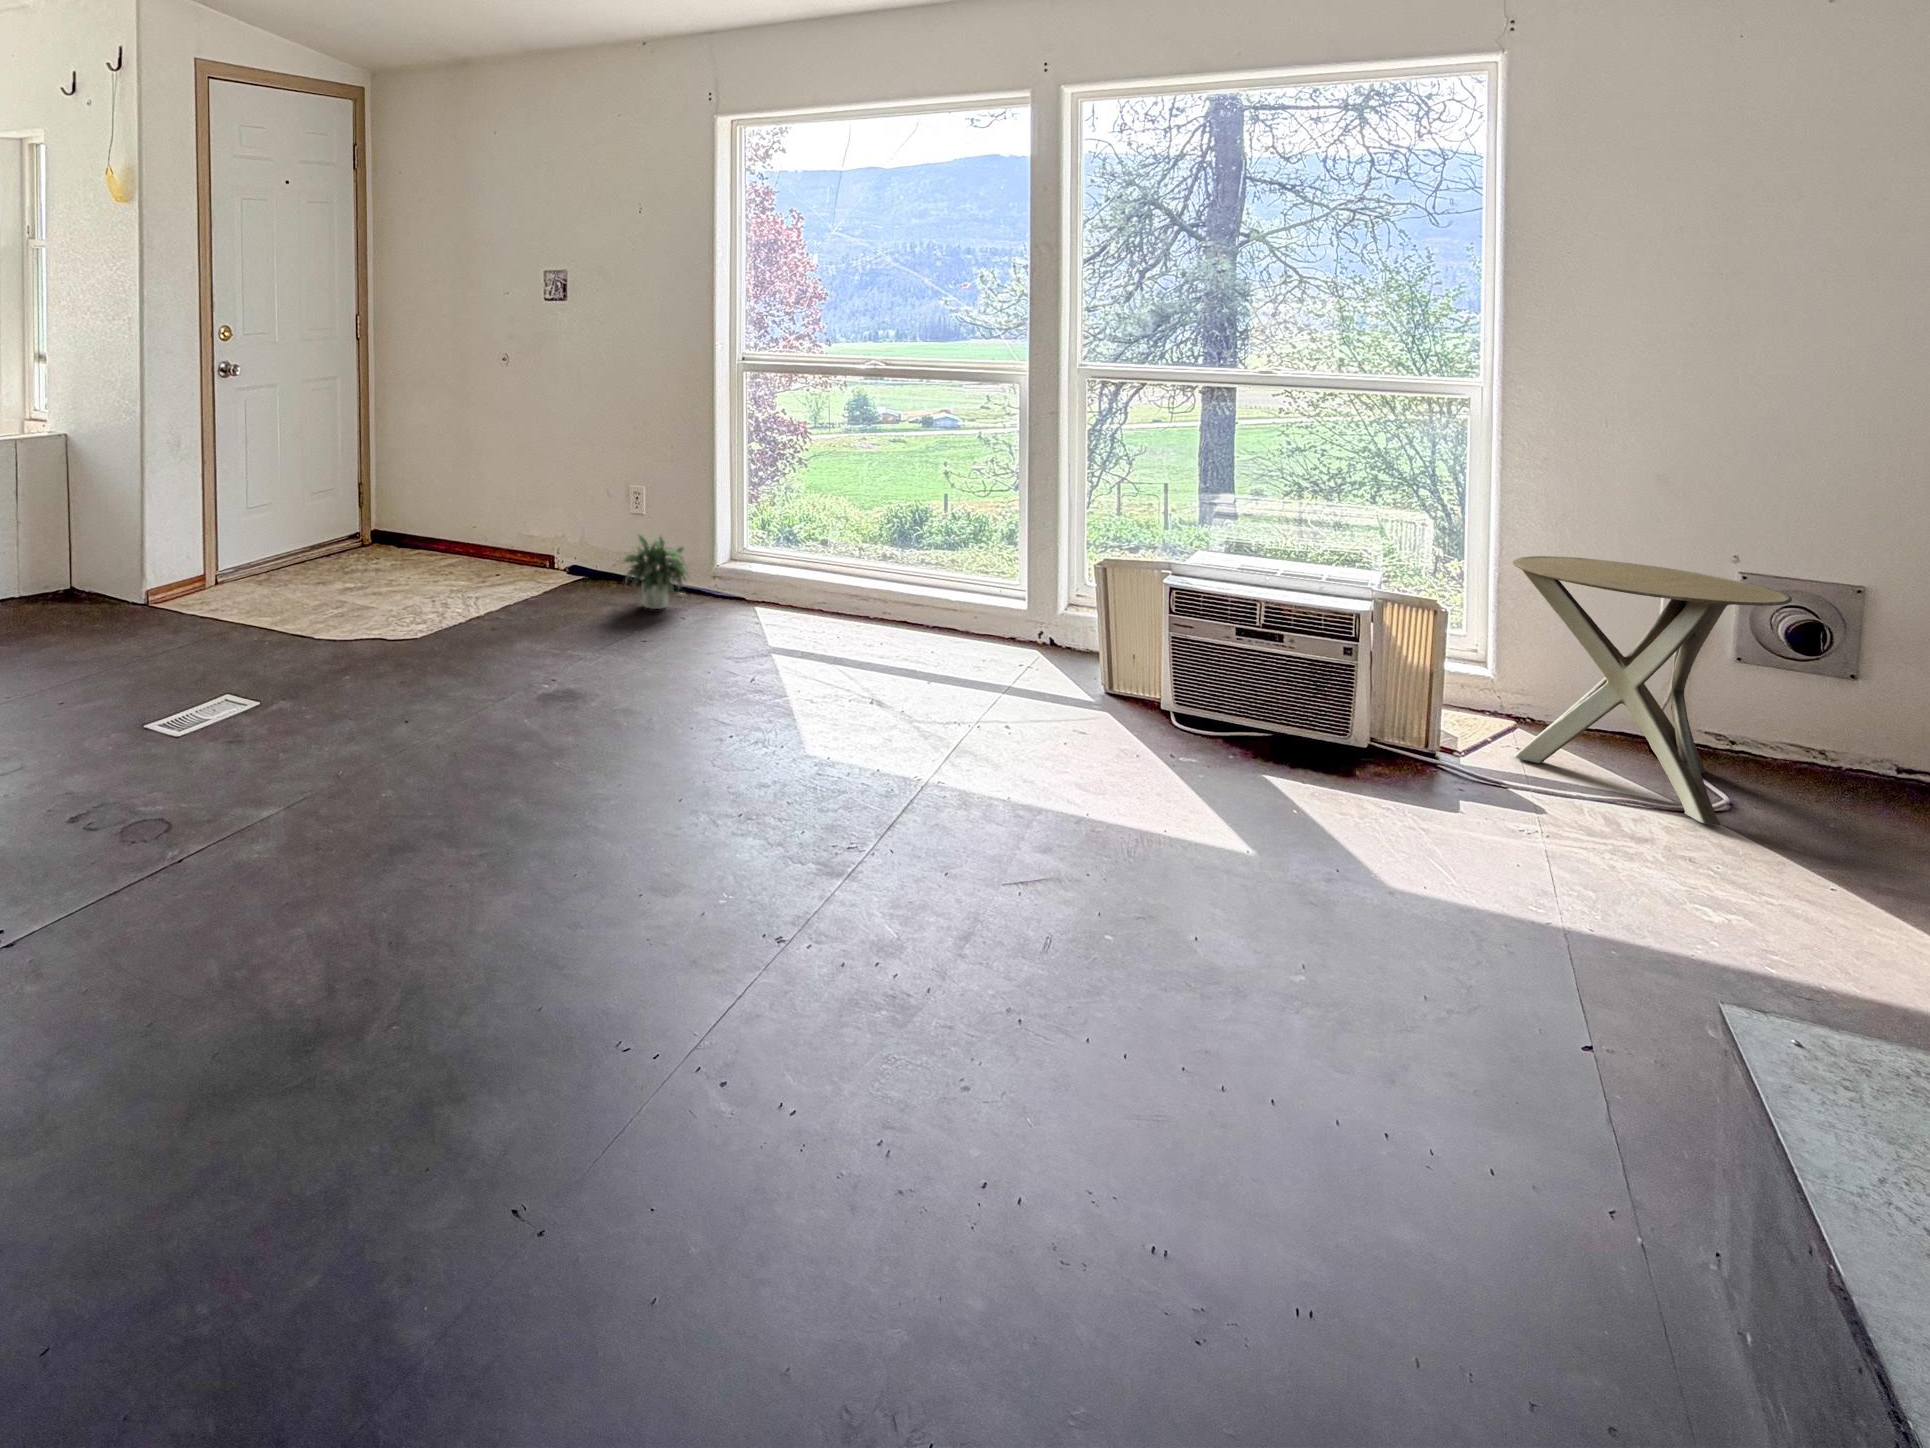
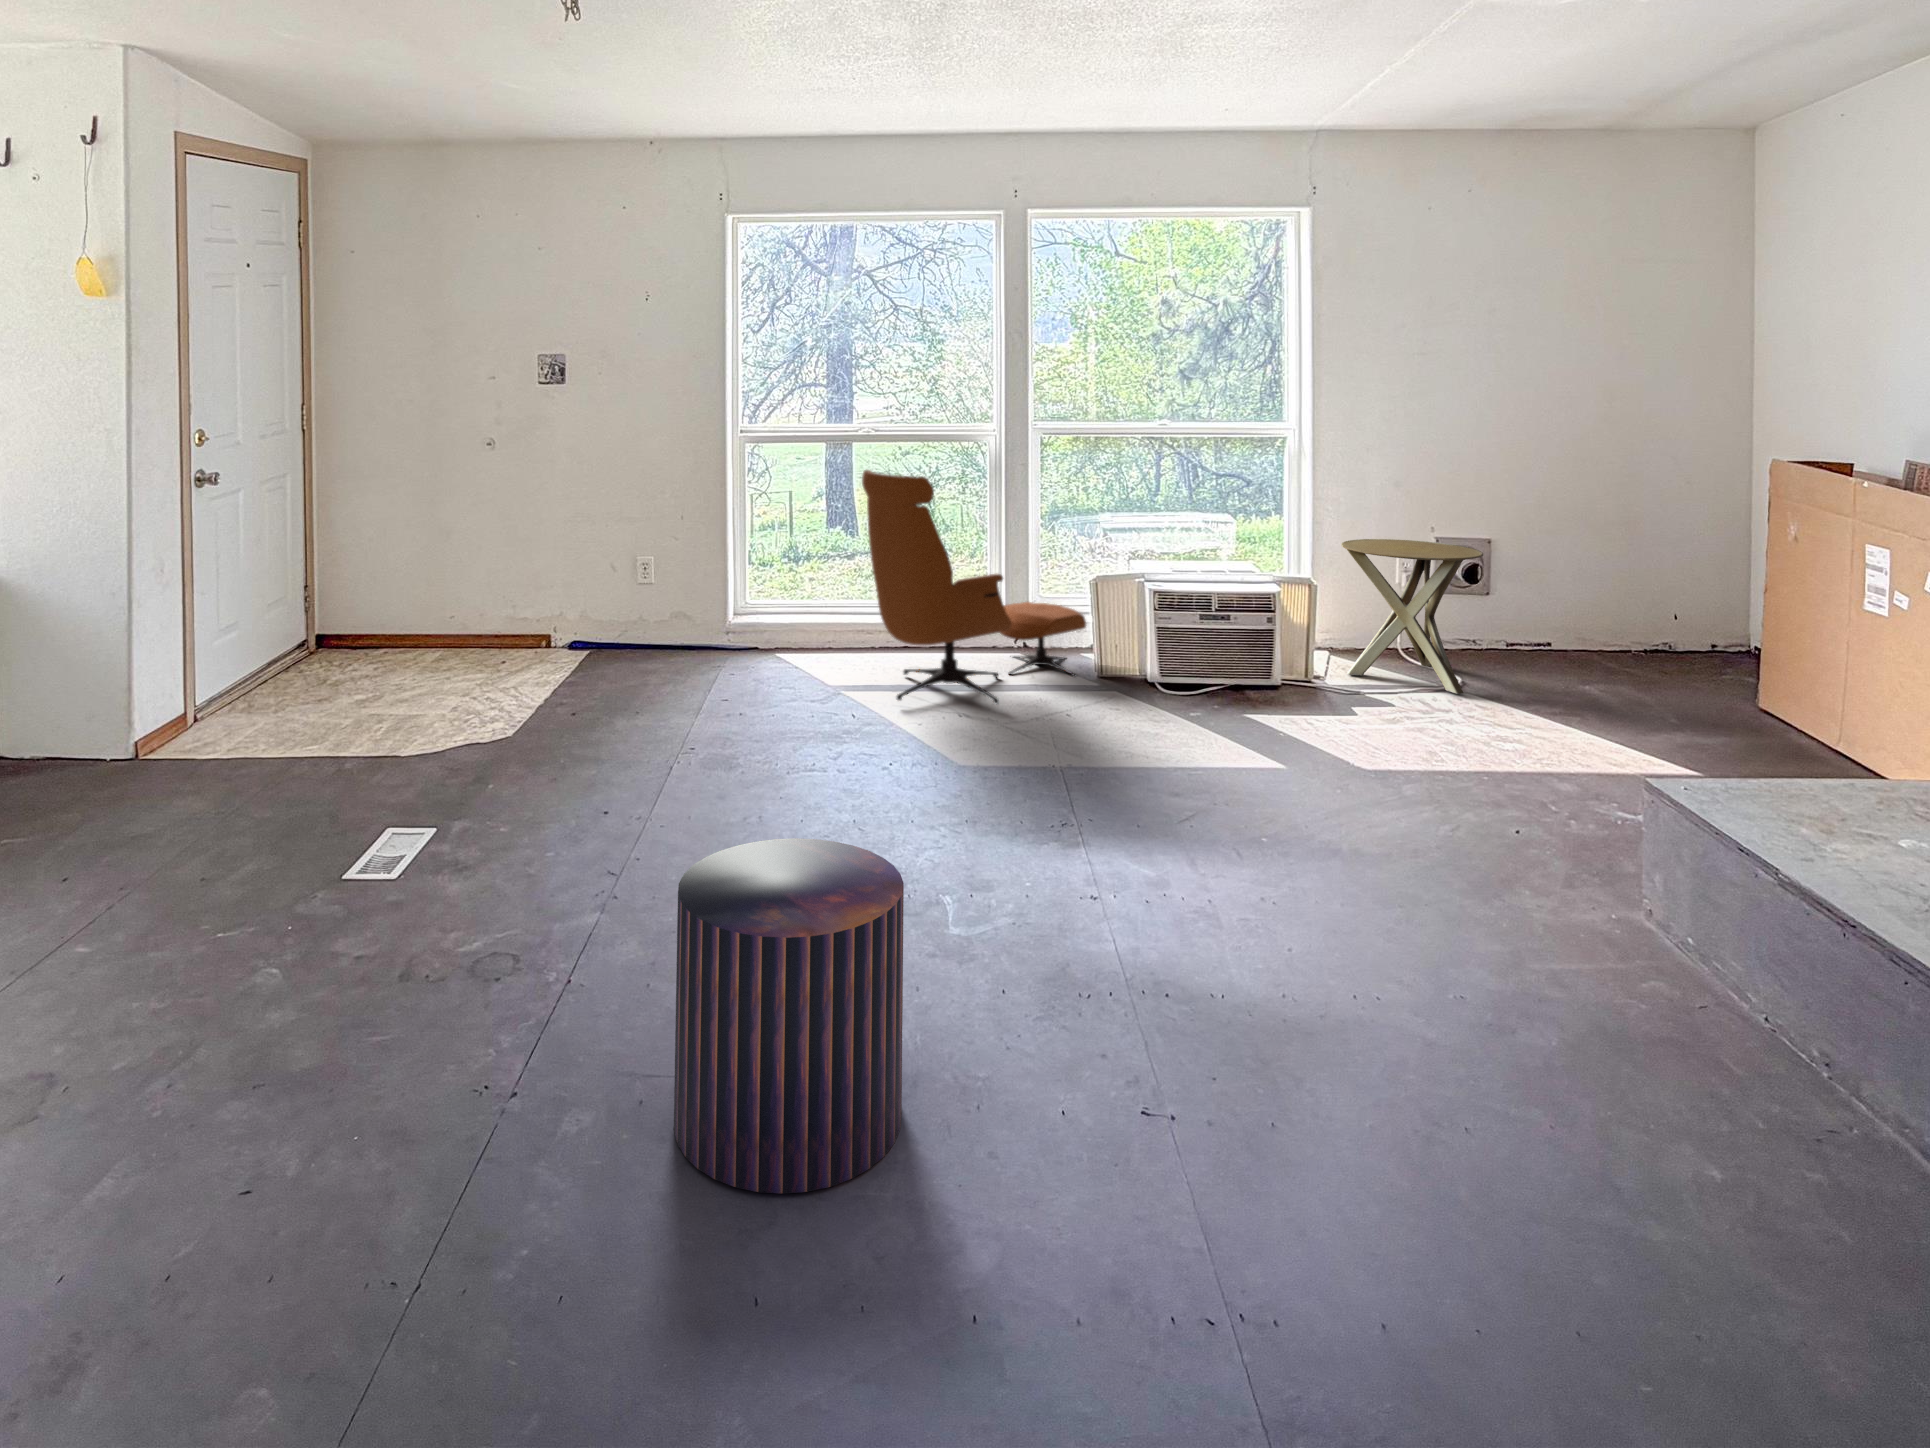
lounge chair: none [791,400,1111,698] -> present [862,470,1086,704]
potted plant: present [624,535,688,609] -> none [660,601,724,672]
pouf: none [7,761,309,1184] -> present [674,838,904,1194]

